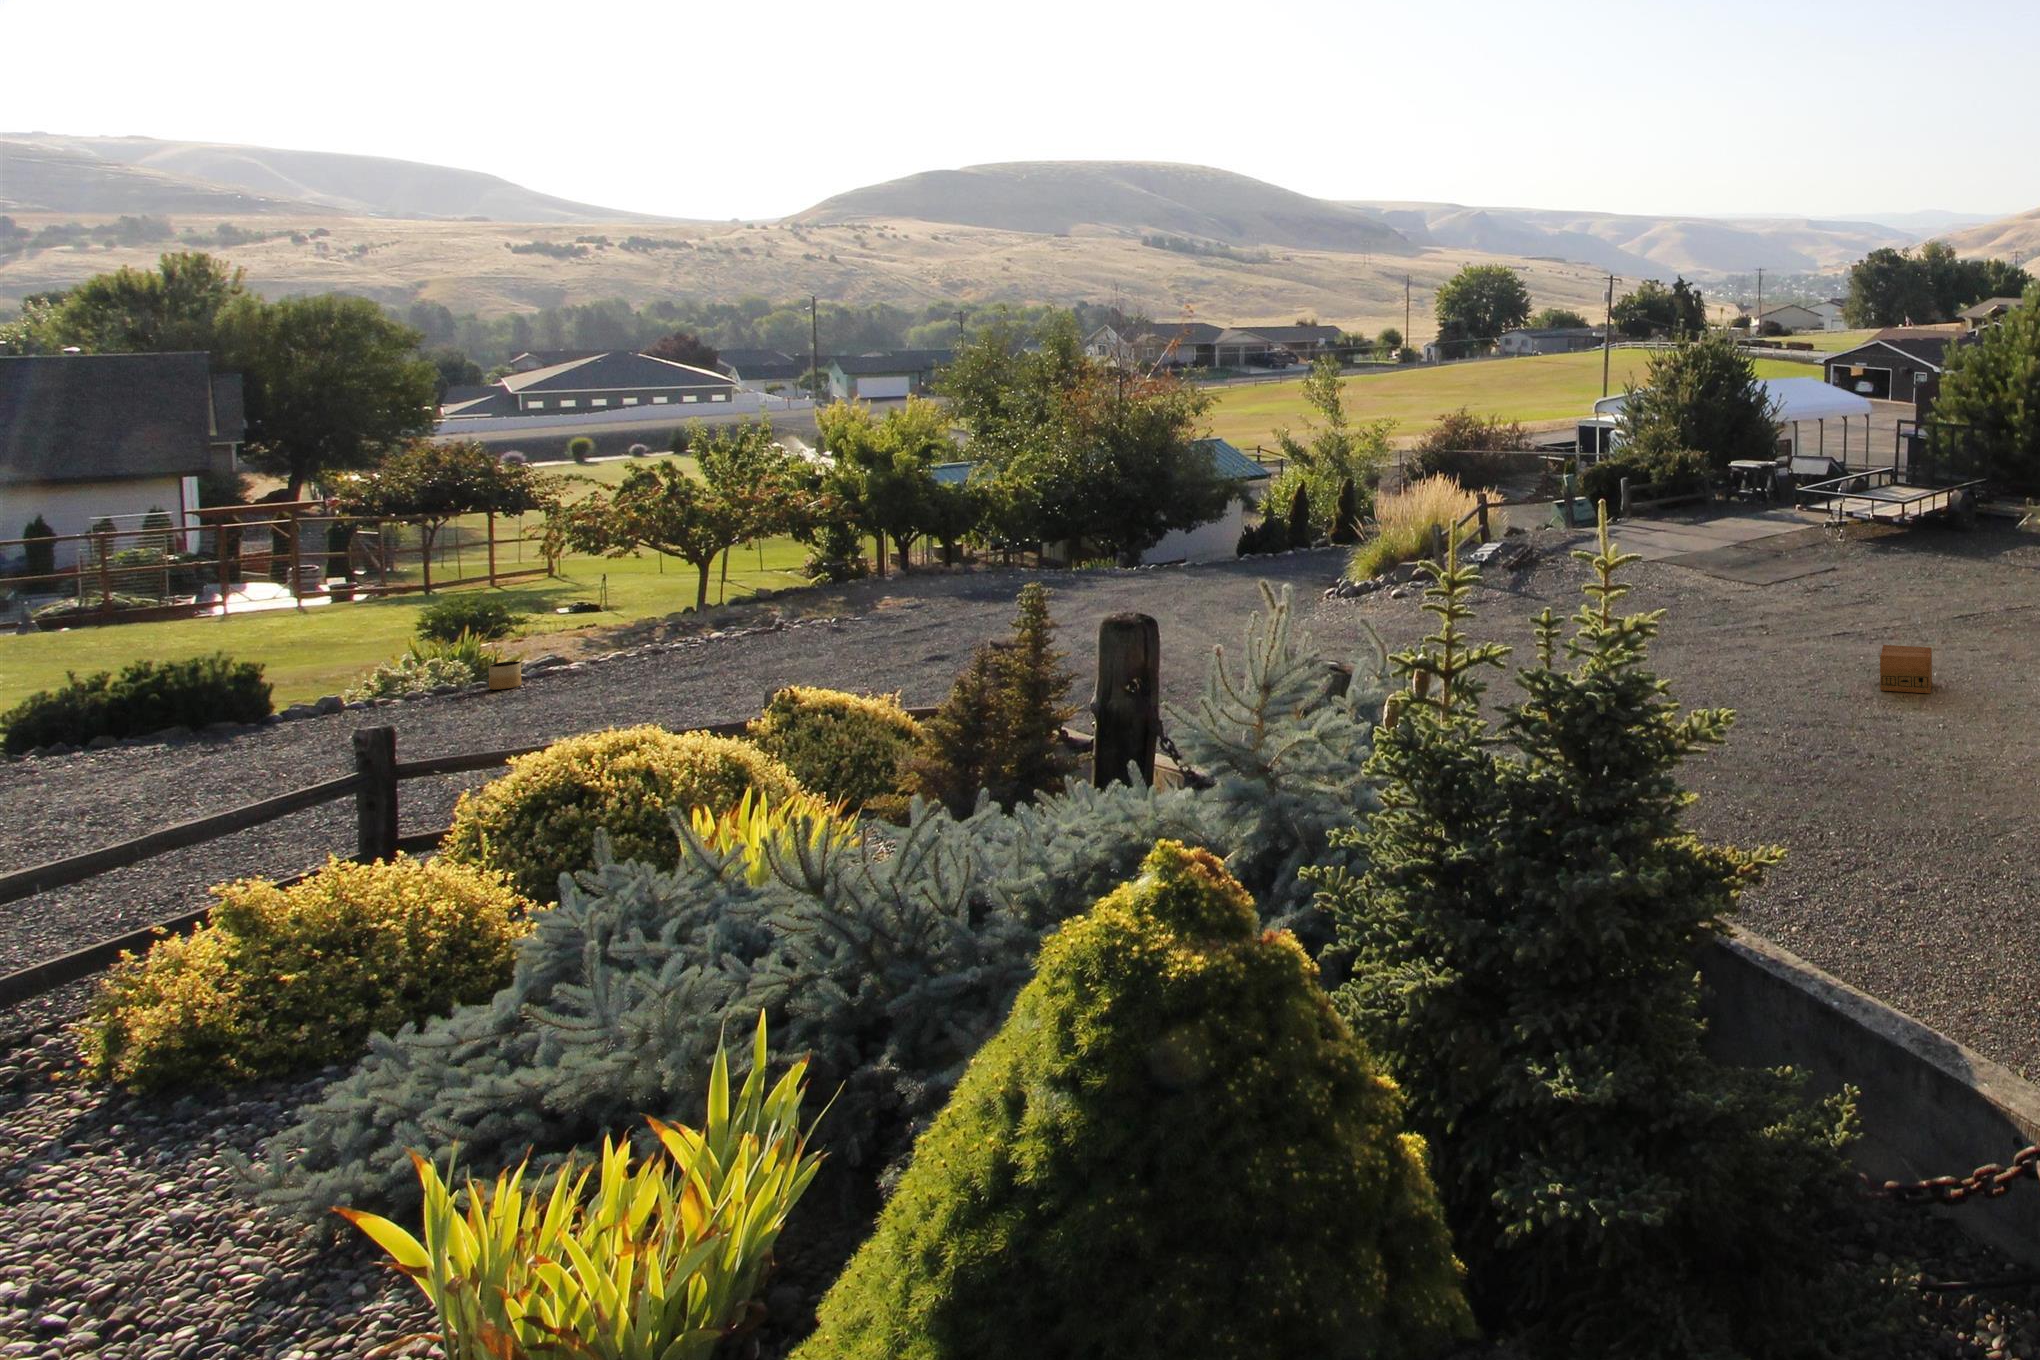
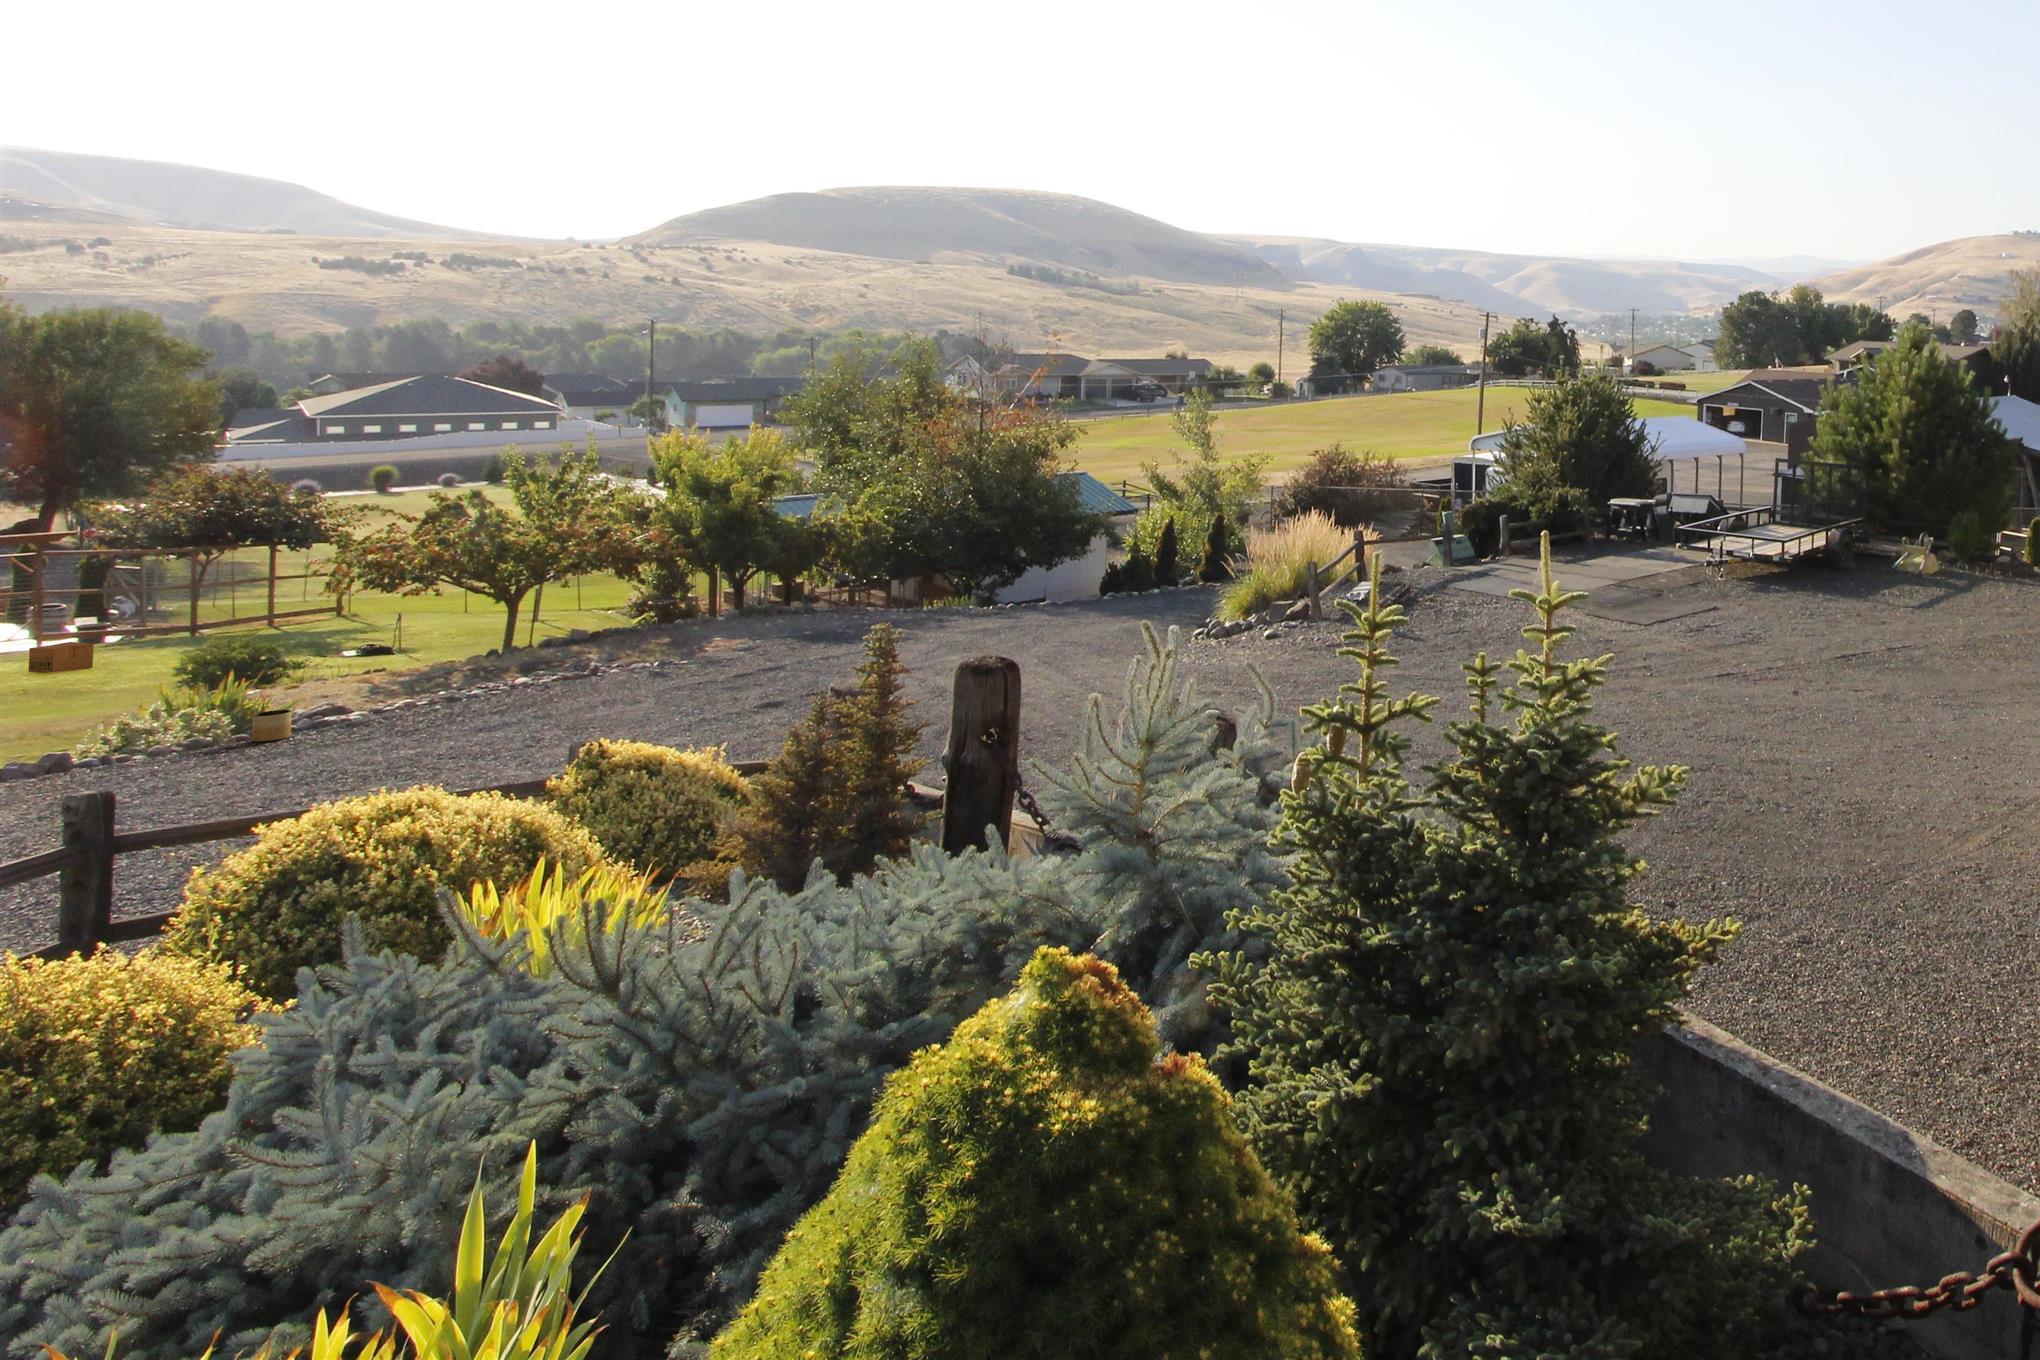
cardboard box: present [1880,645,1932,693] -> present [28,642,94,673]

